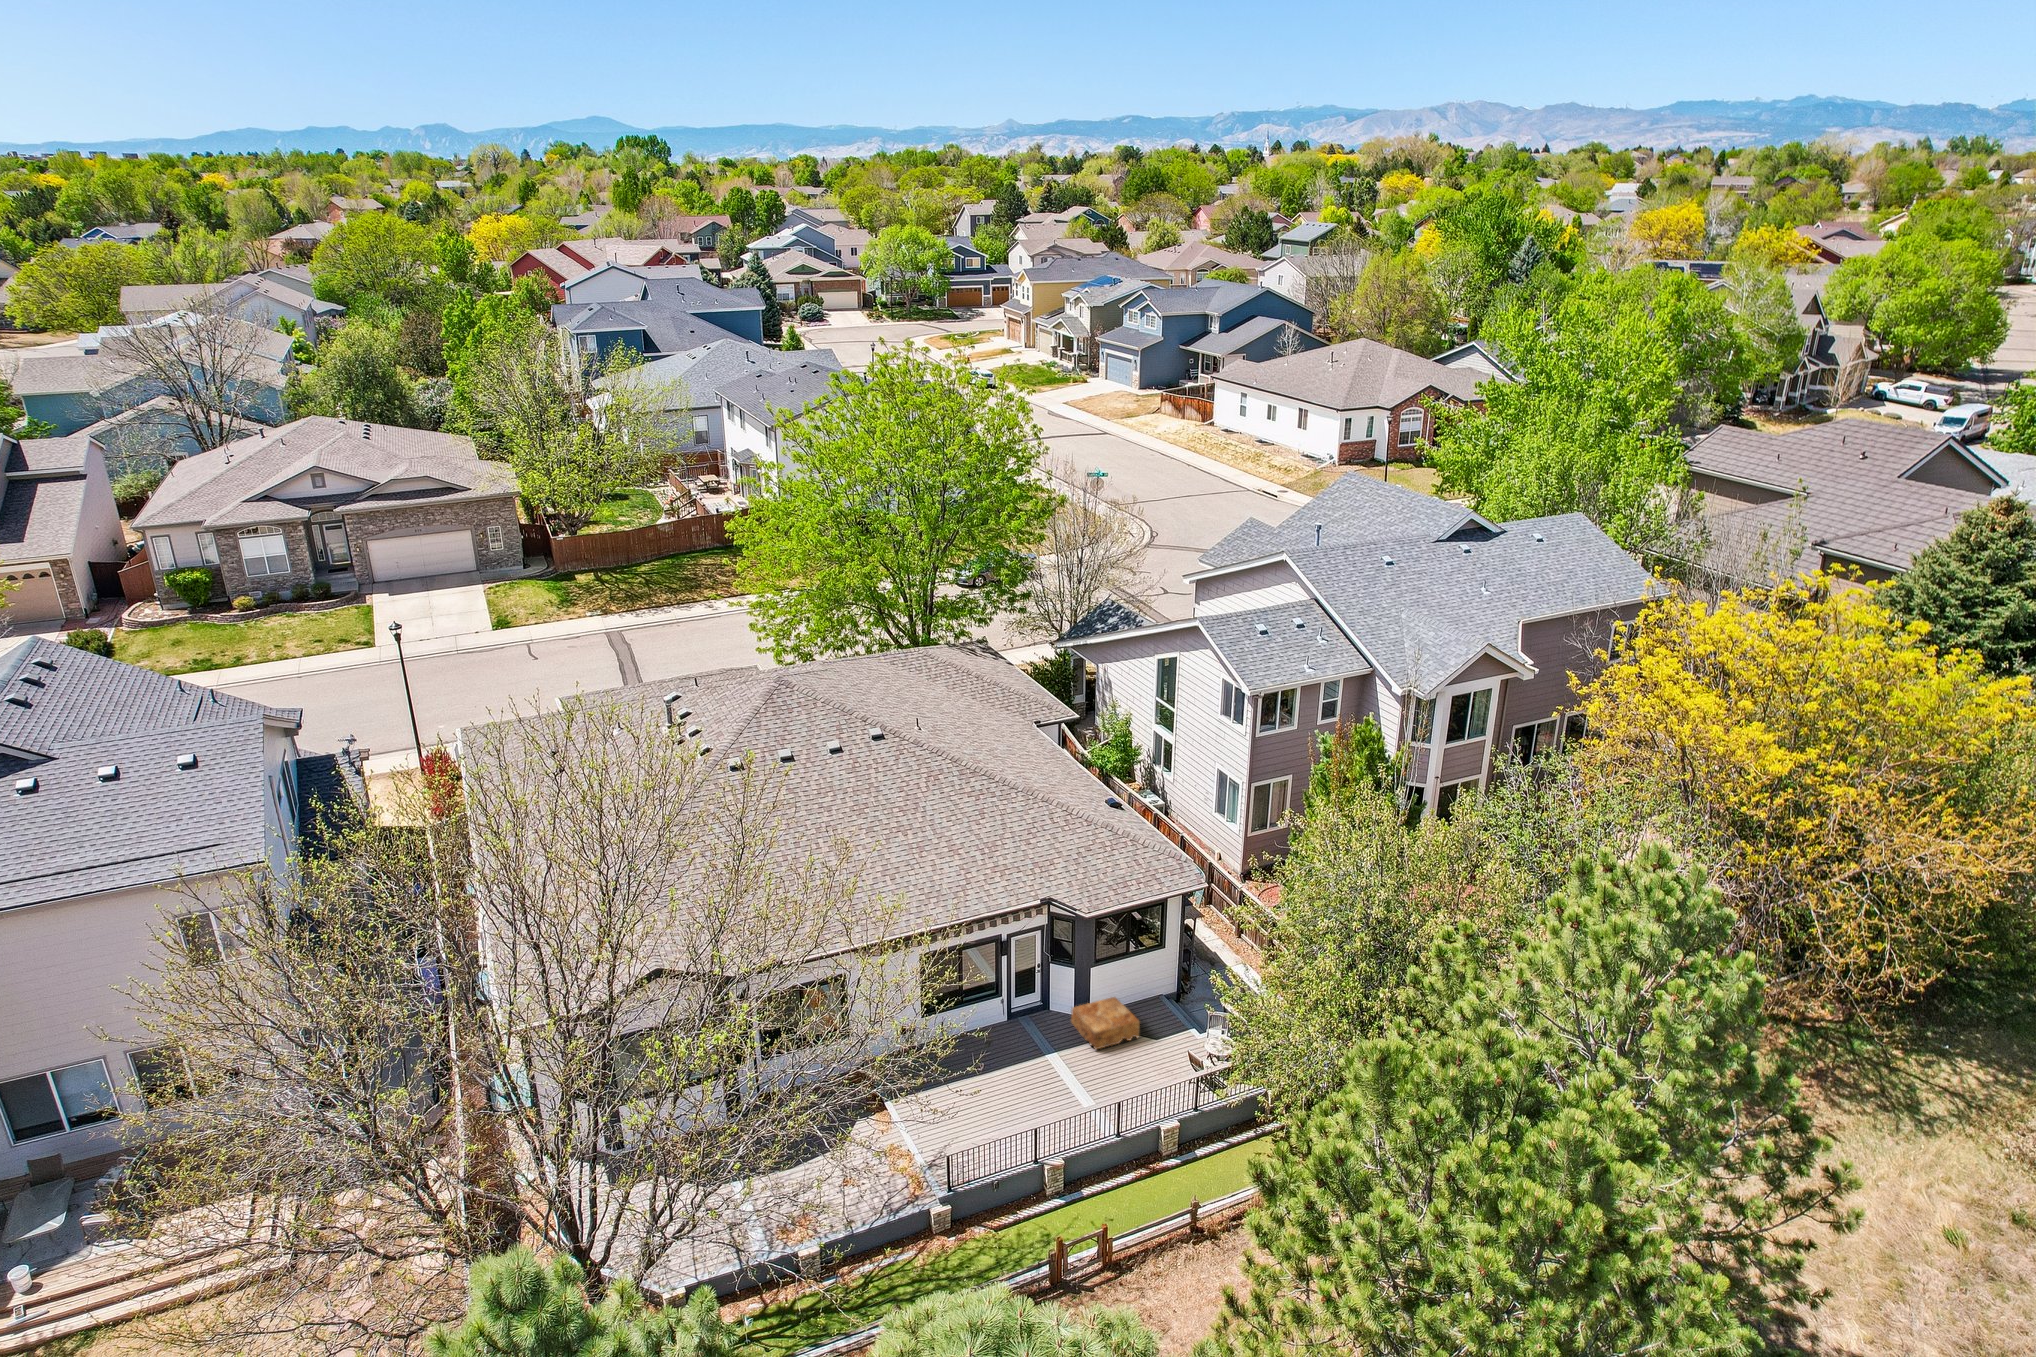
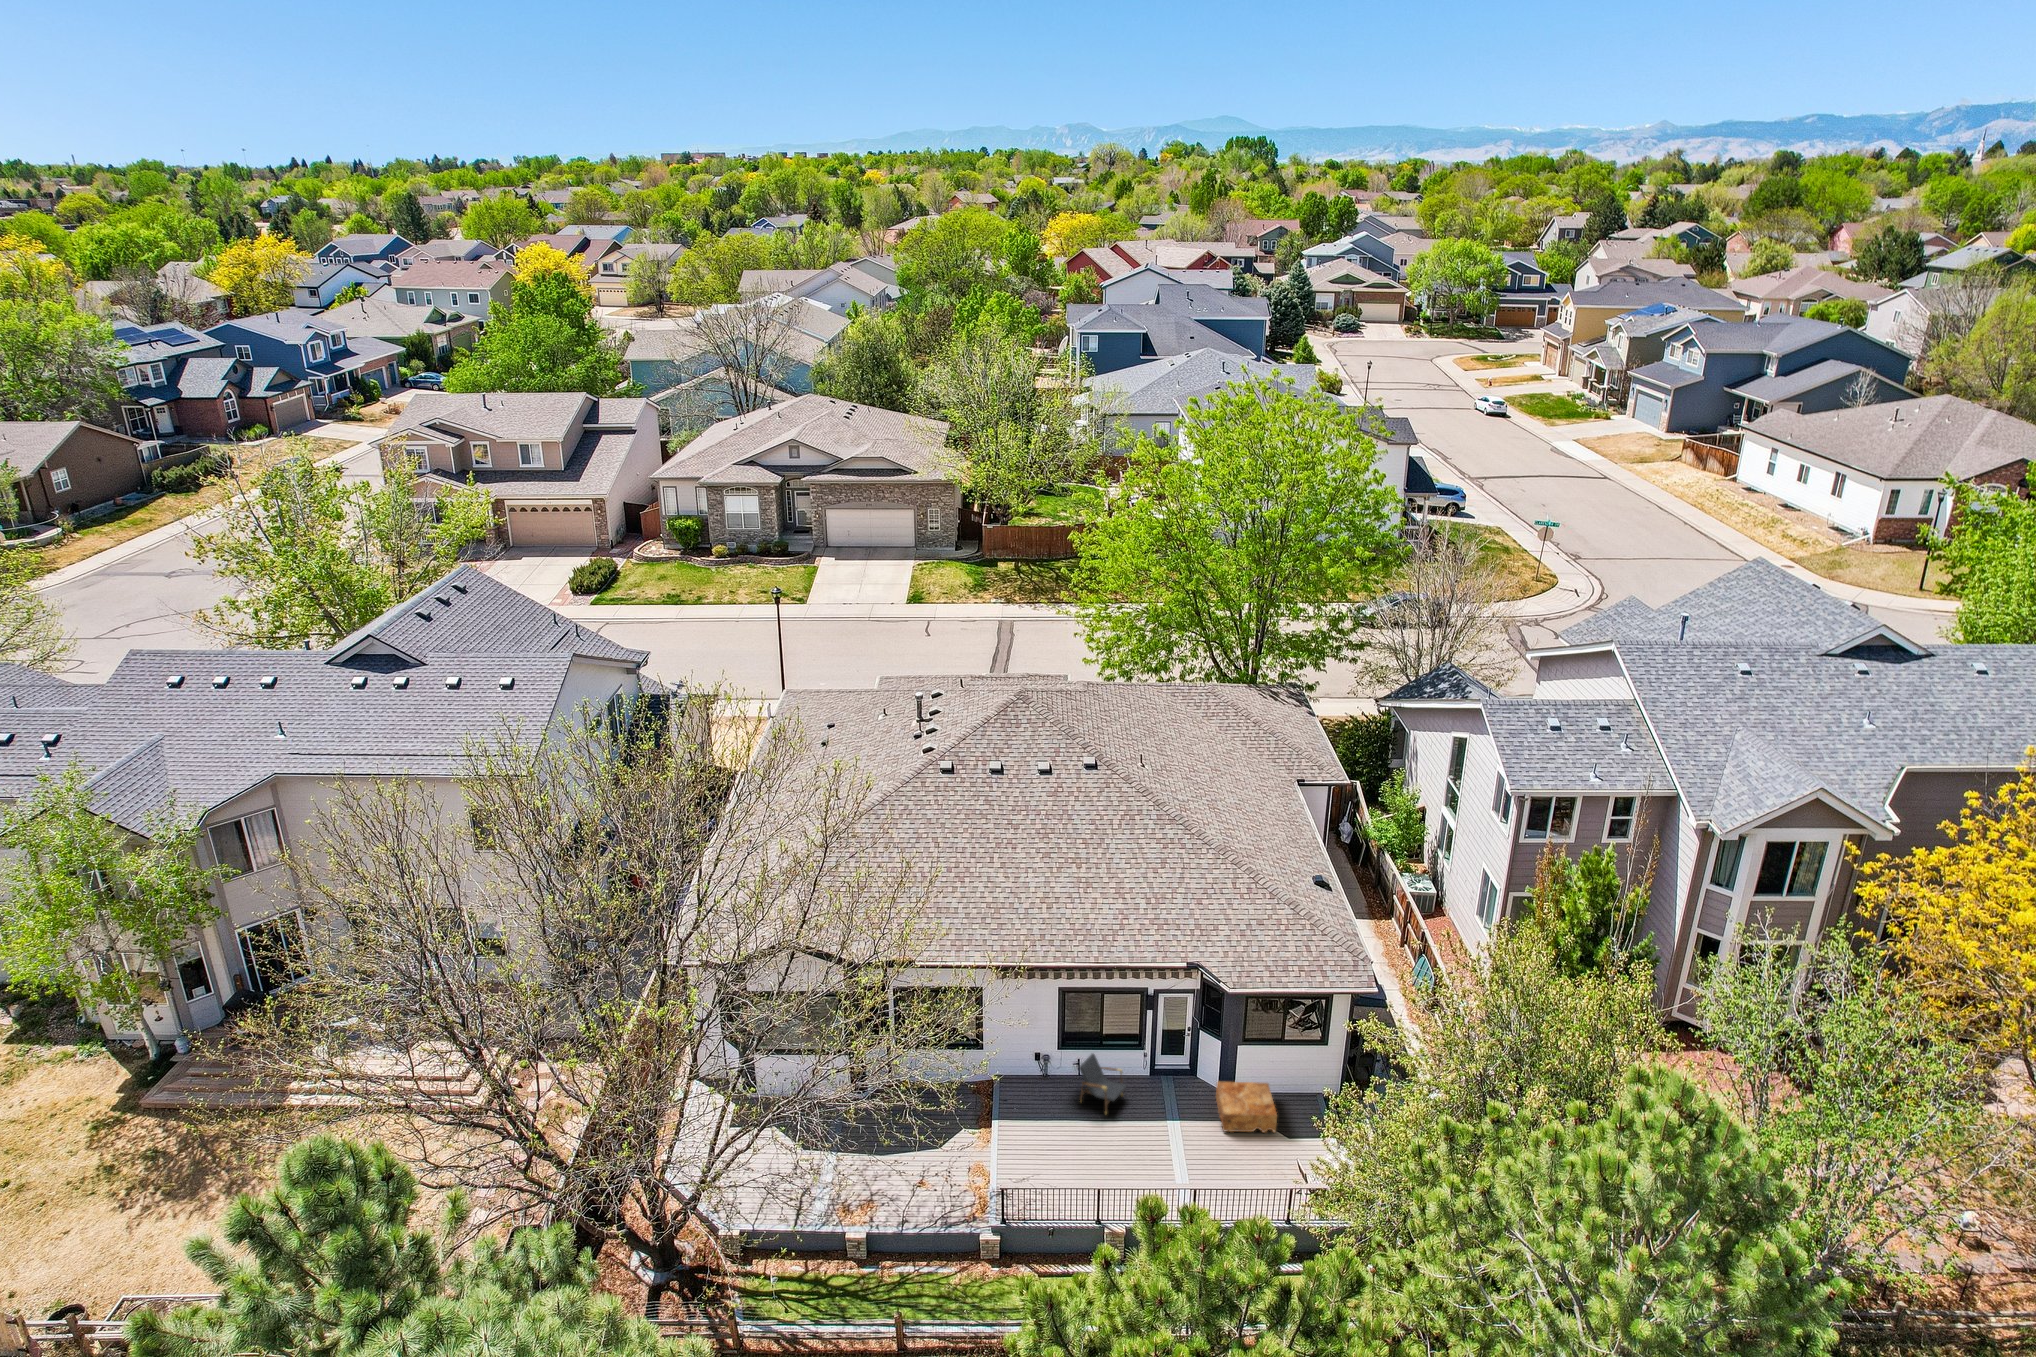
lounge chair: none [951,1011,995,1067] -> present [1080,1054,1127,1113]

